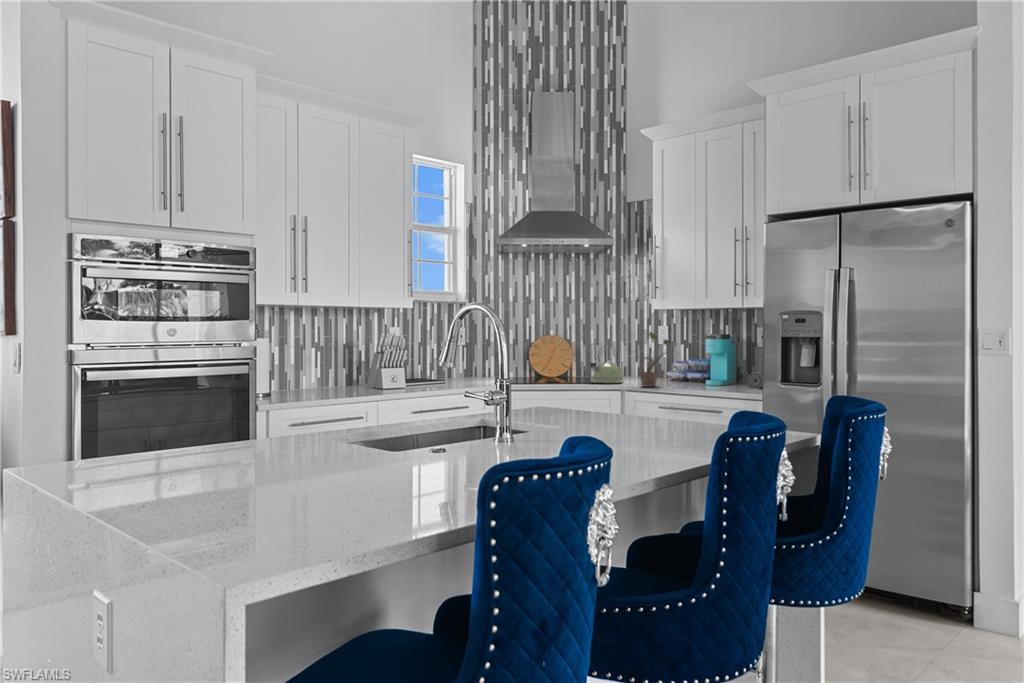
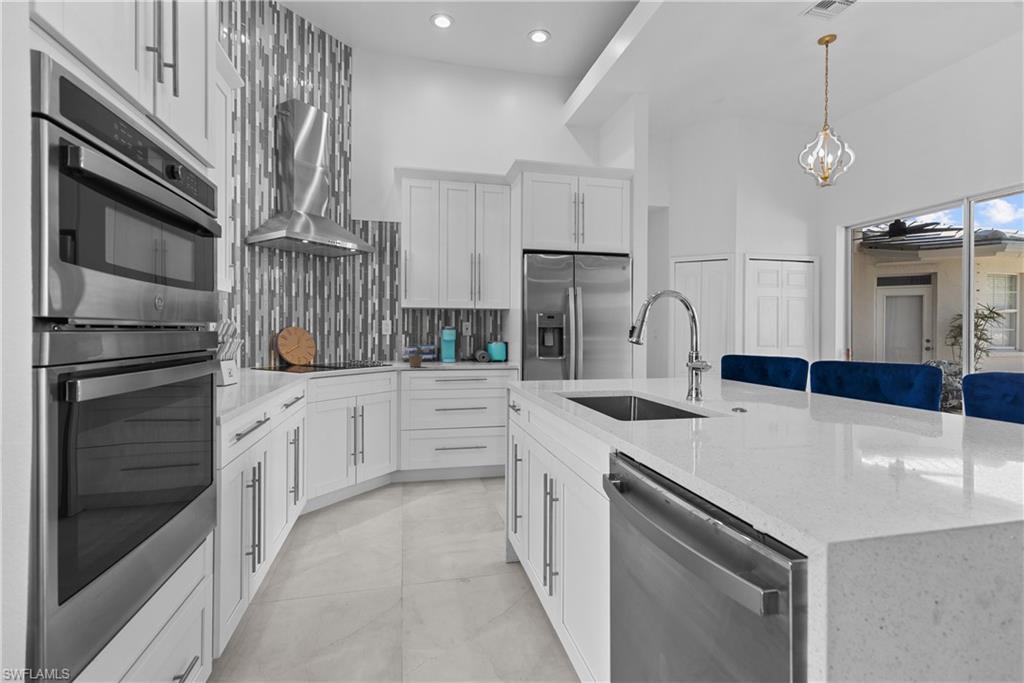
kettle: present [590,347,624,383] -> none [354,334,383,366]

